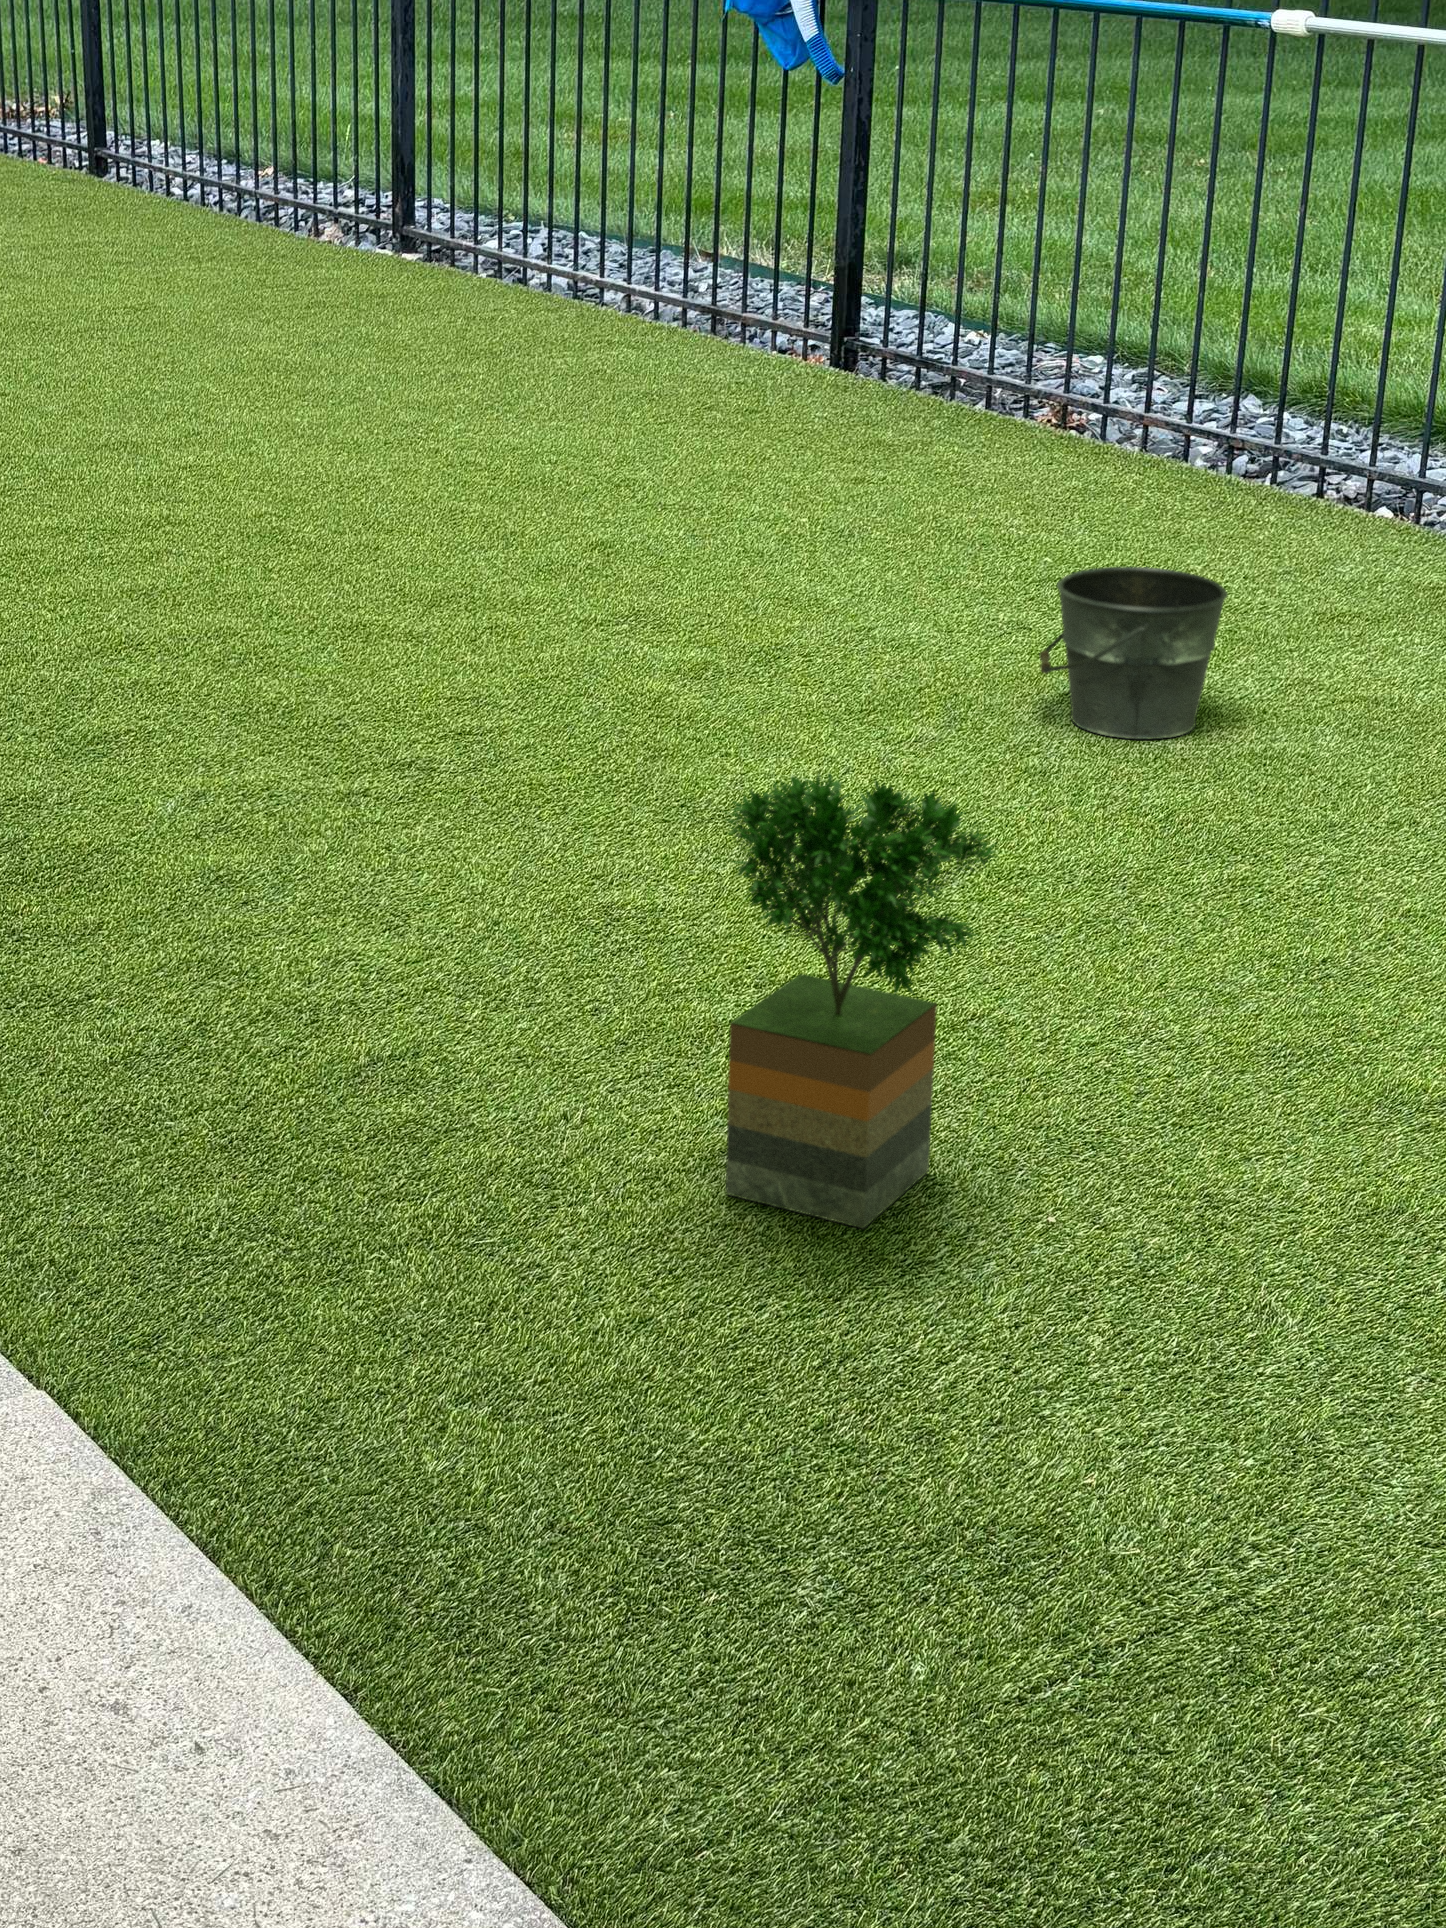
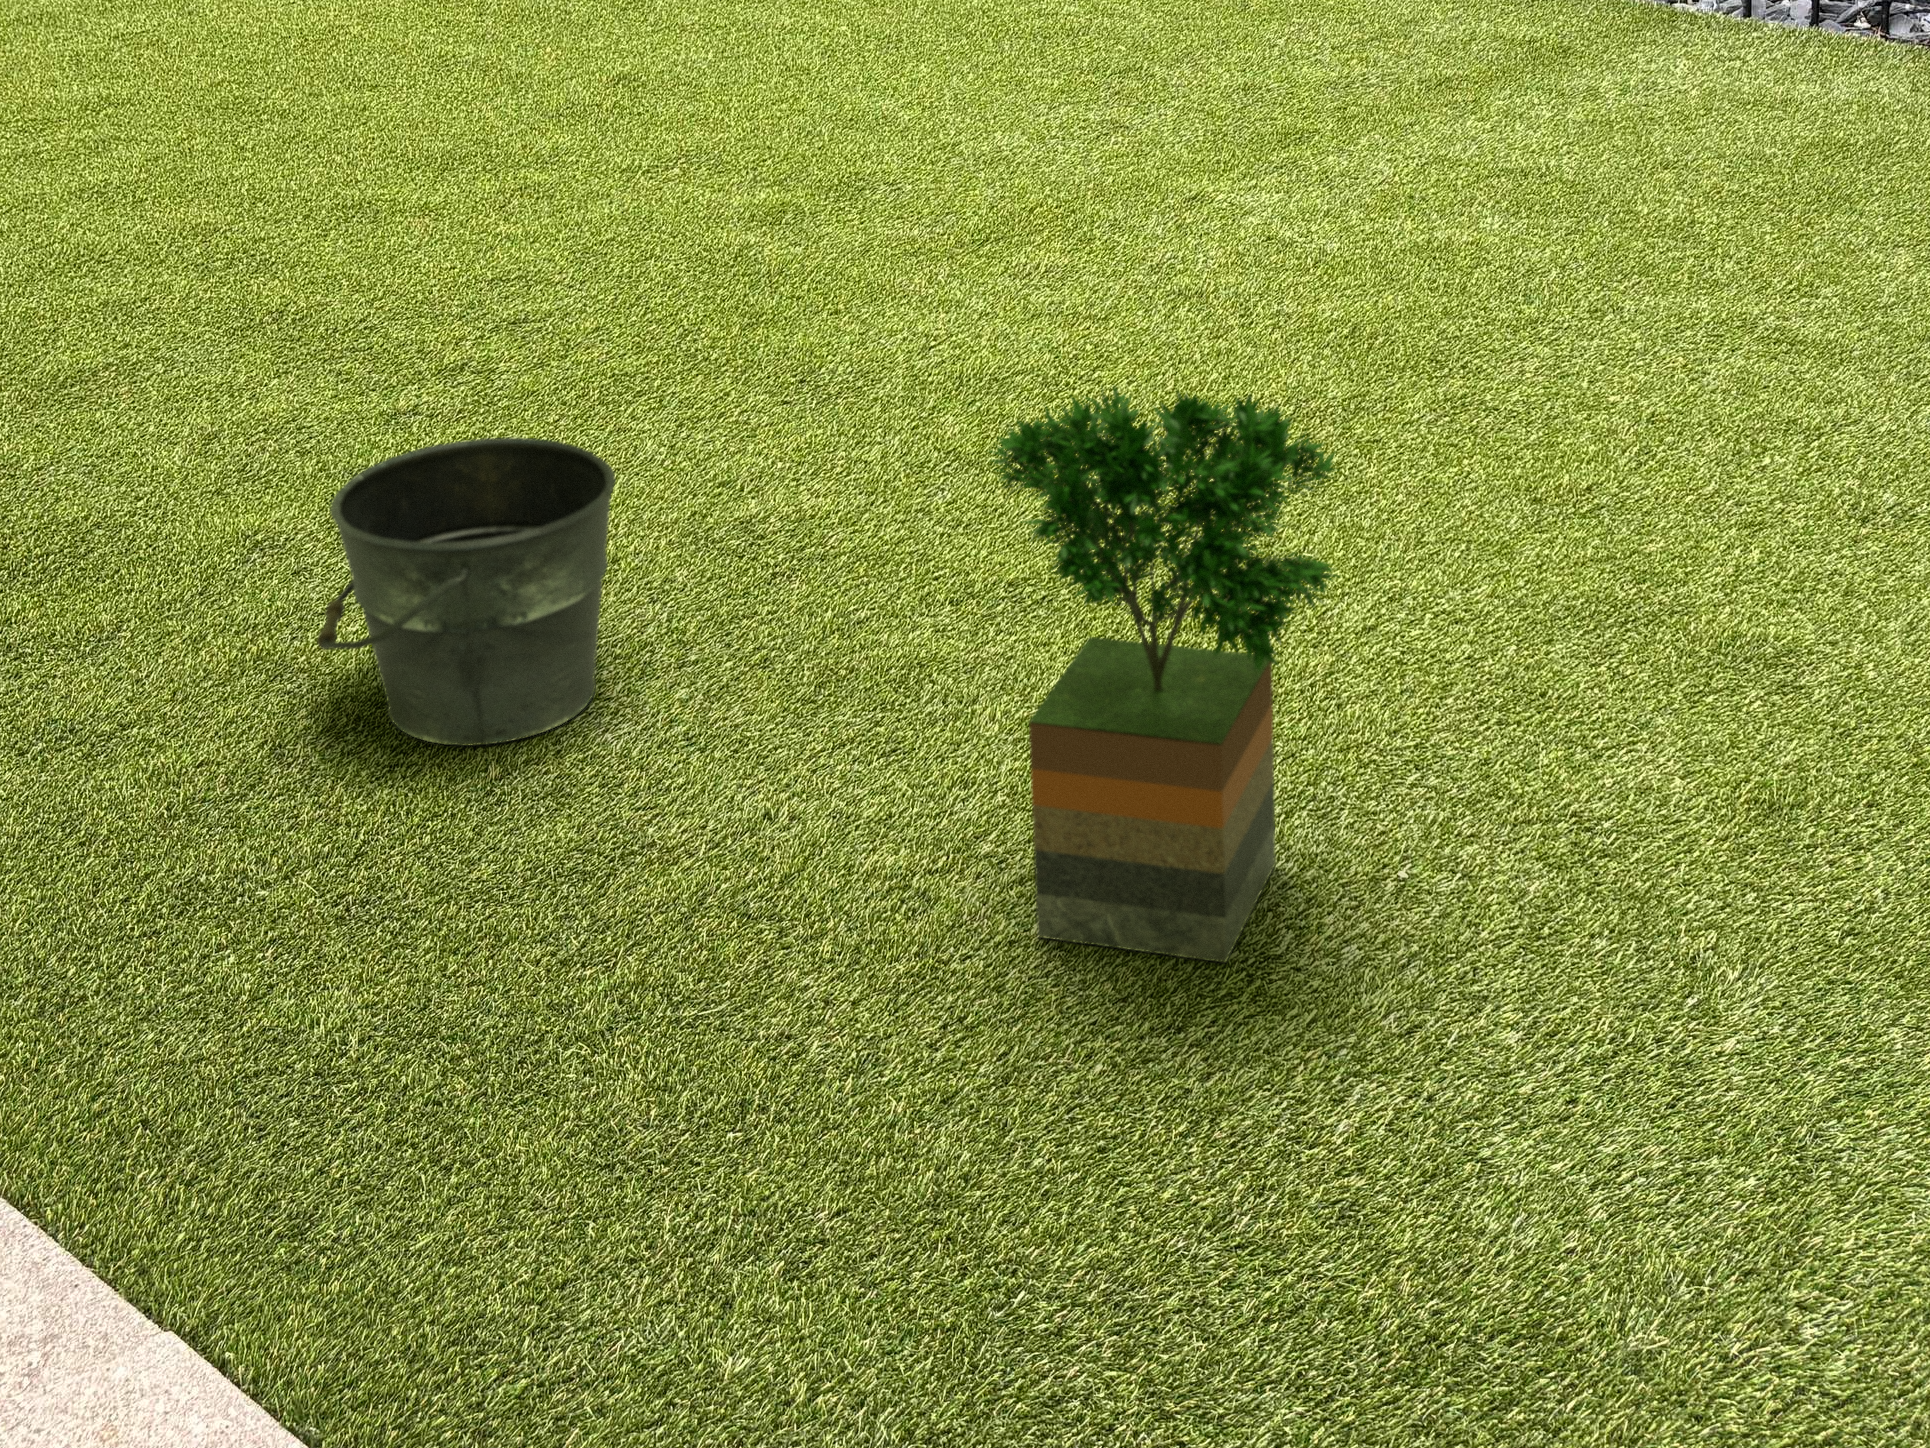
bucket: present [1039,567,1228,739] -> present [317,437,616,746]

